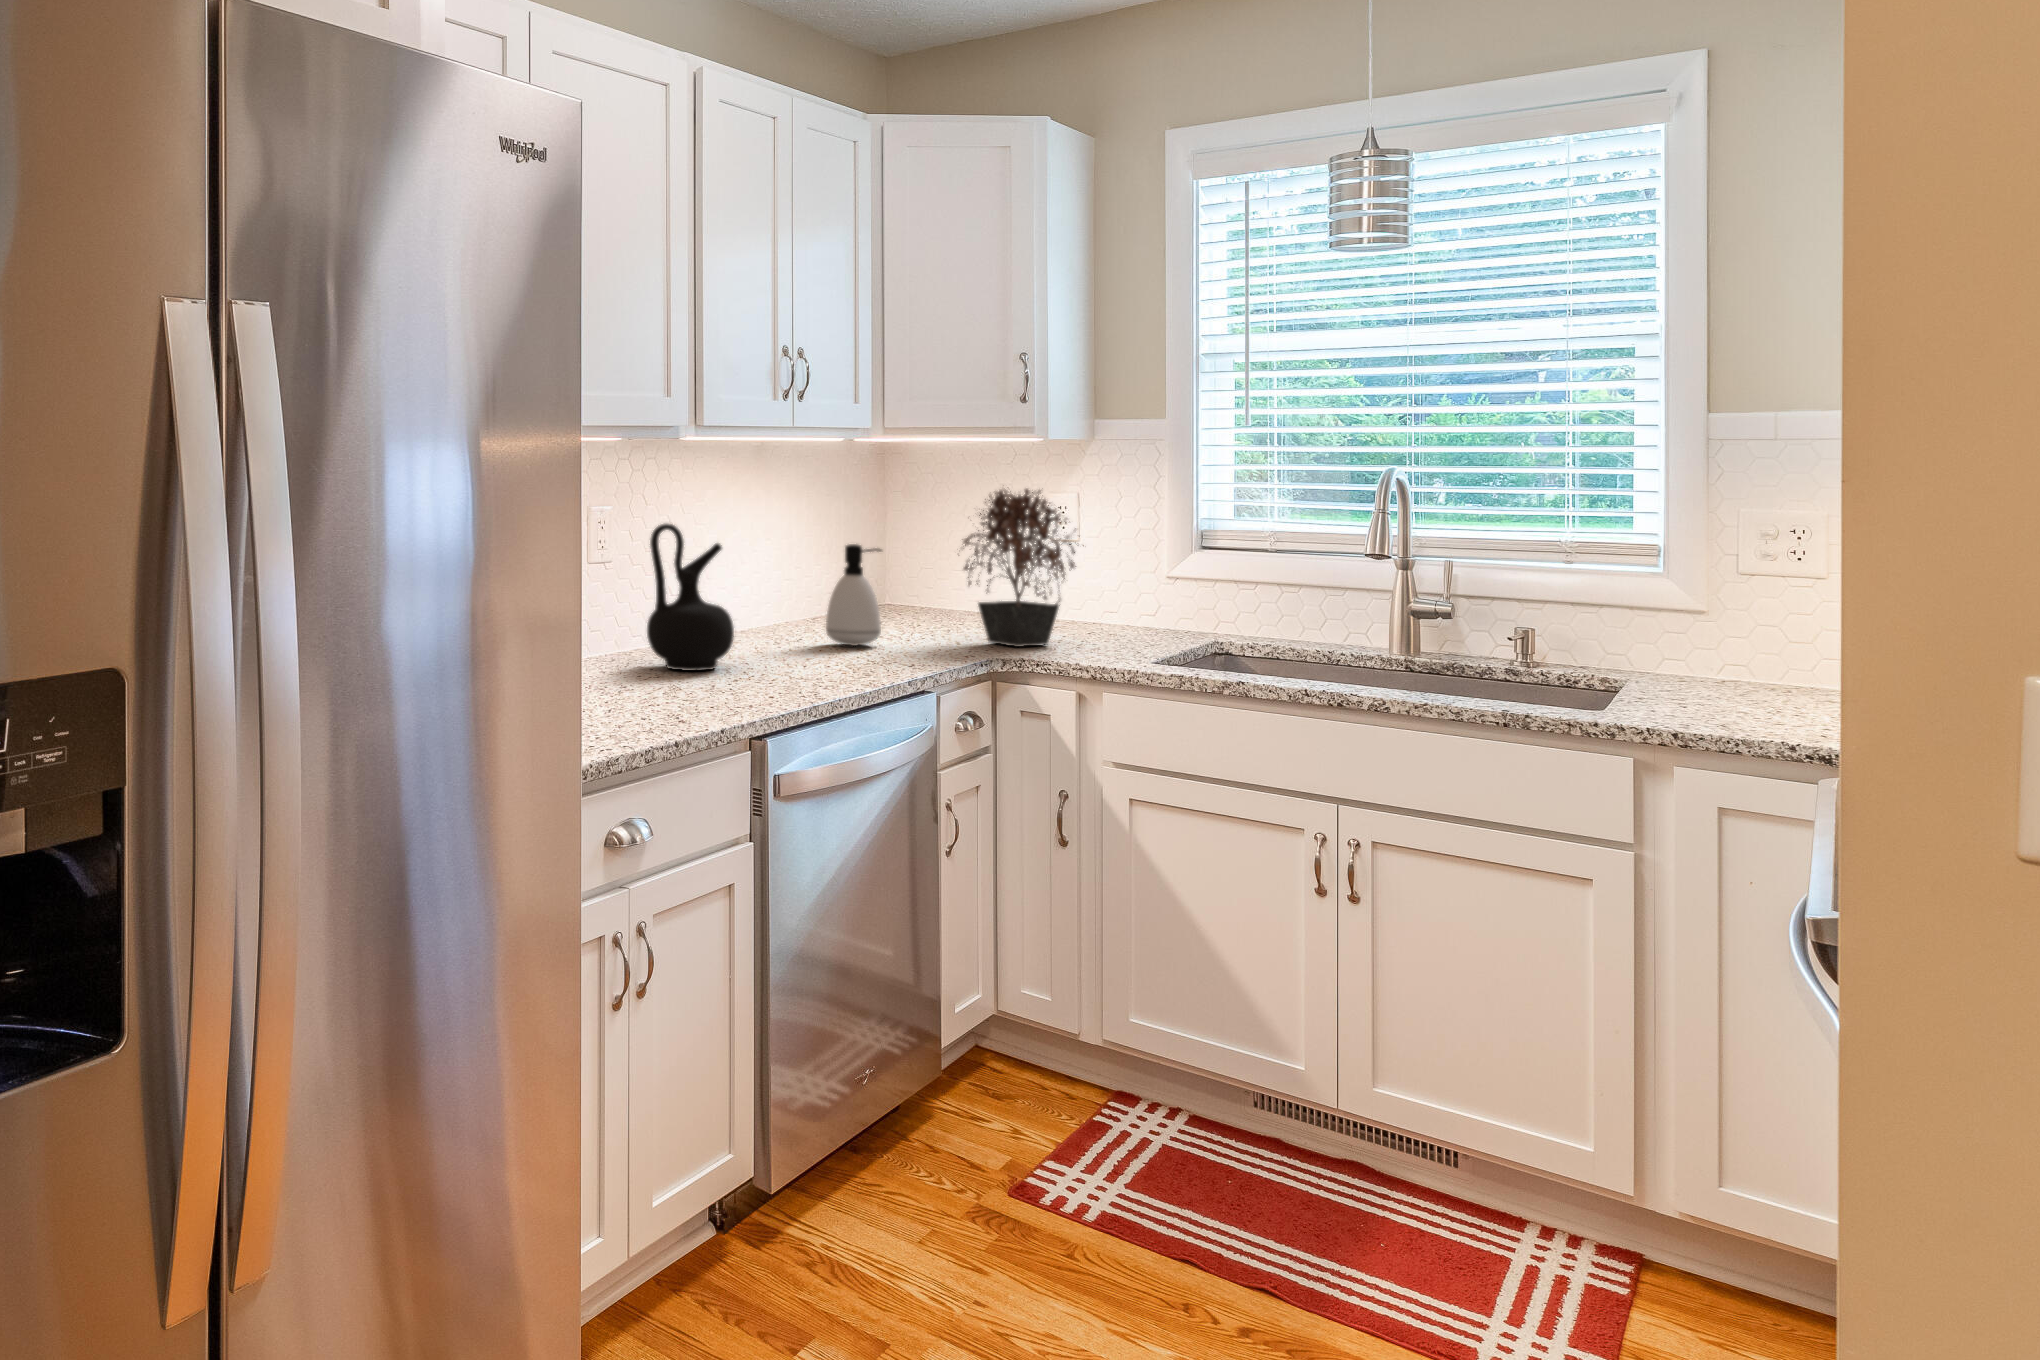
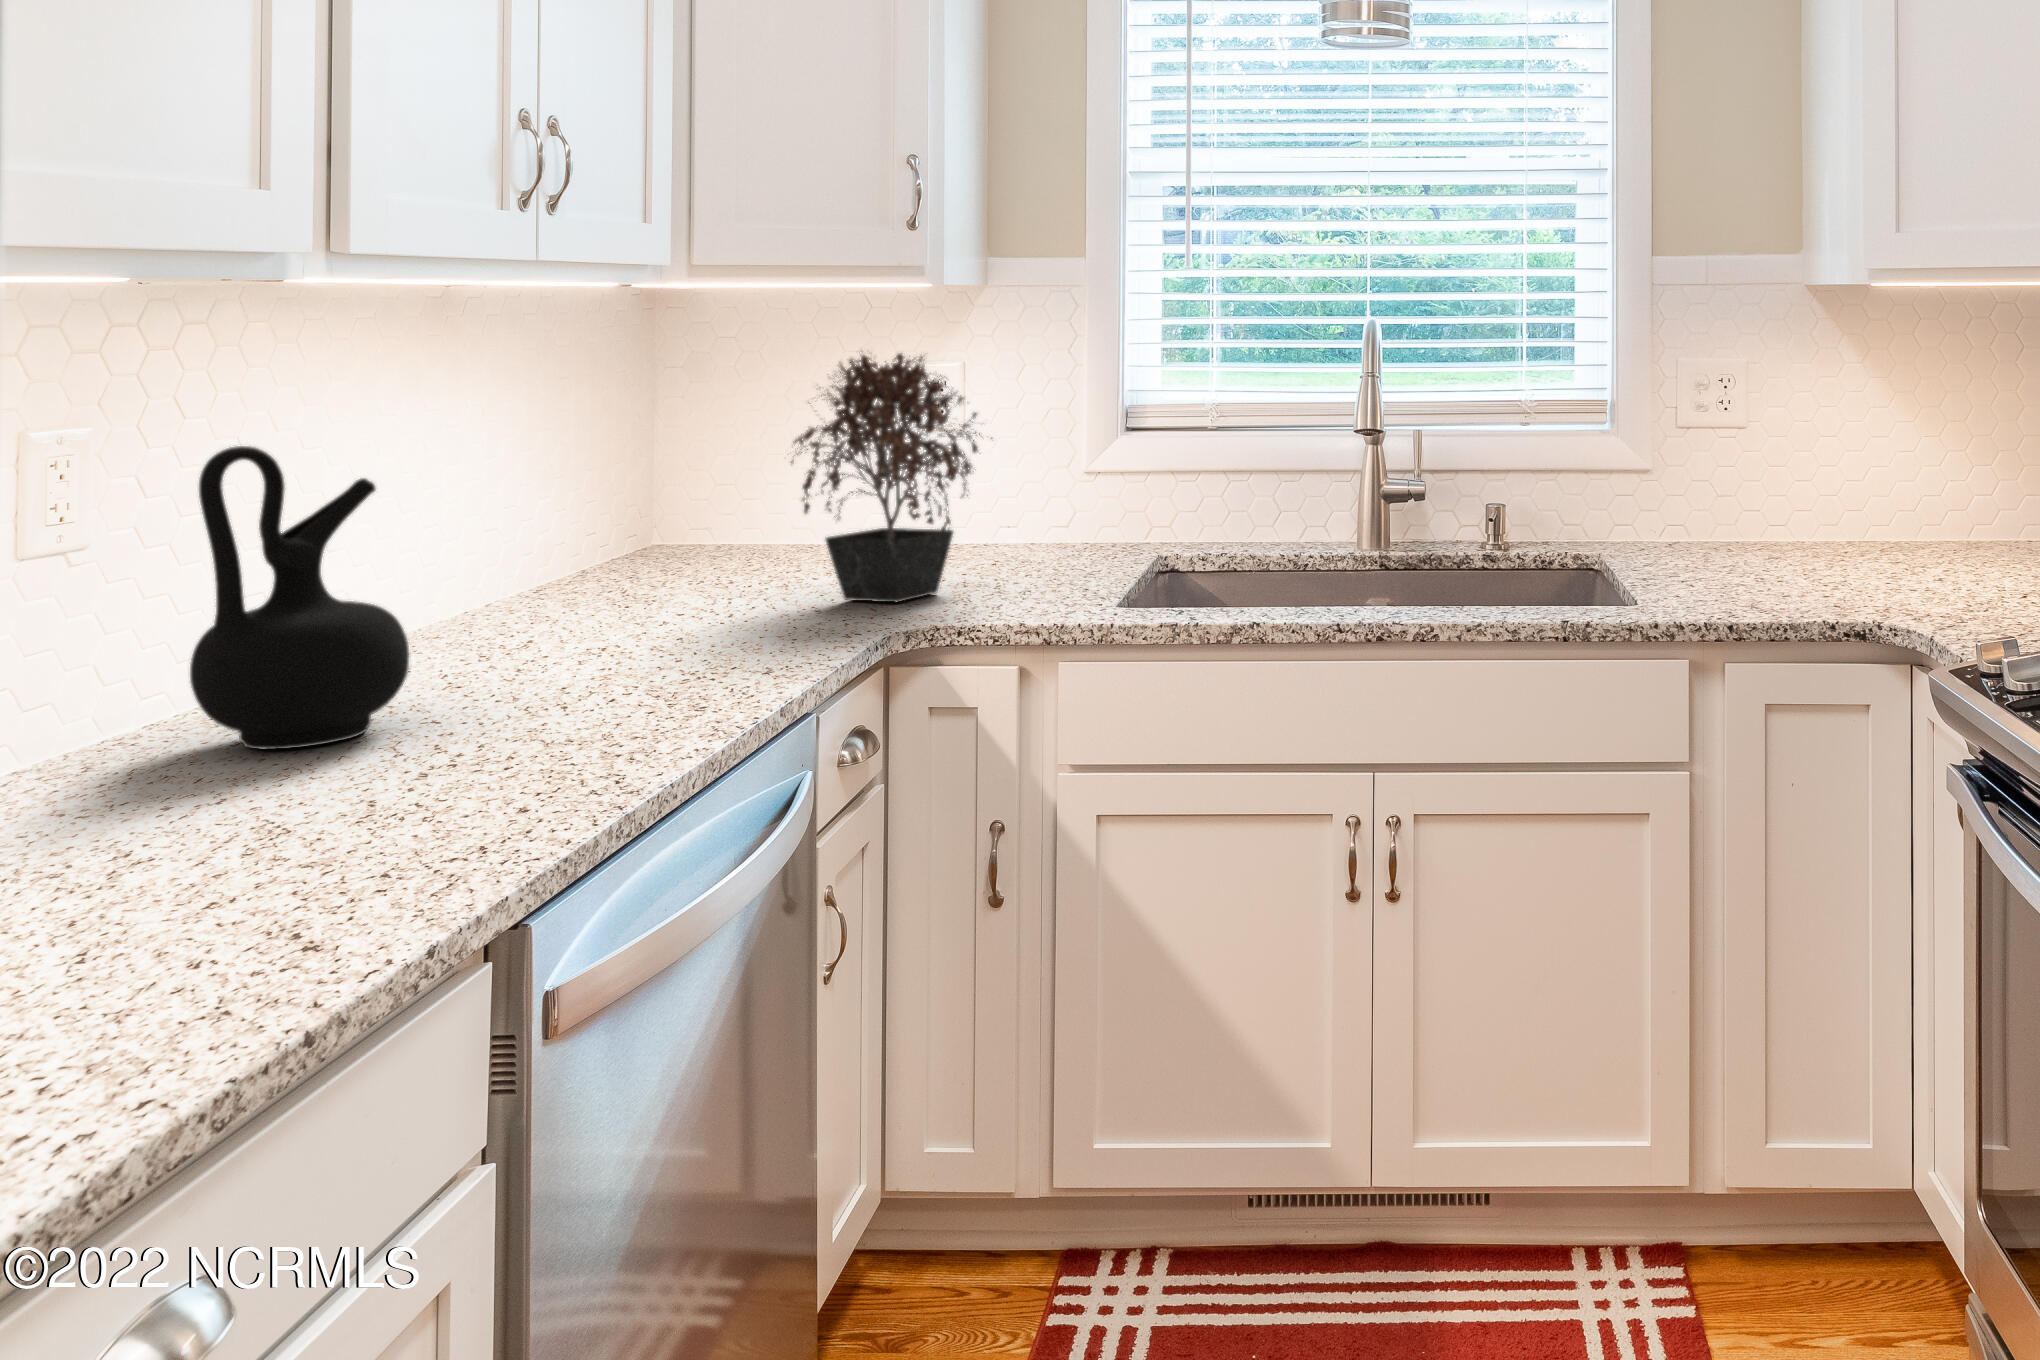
soap dispenser: present [826,544,881,646] -> none [561,457,668,636]

